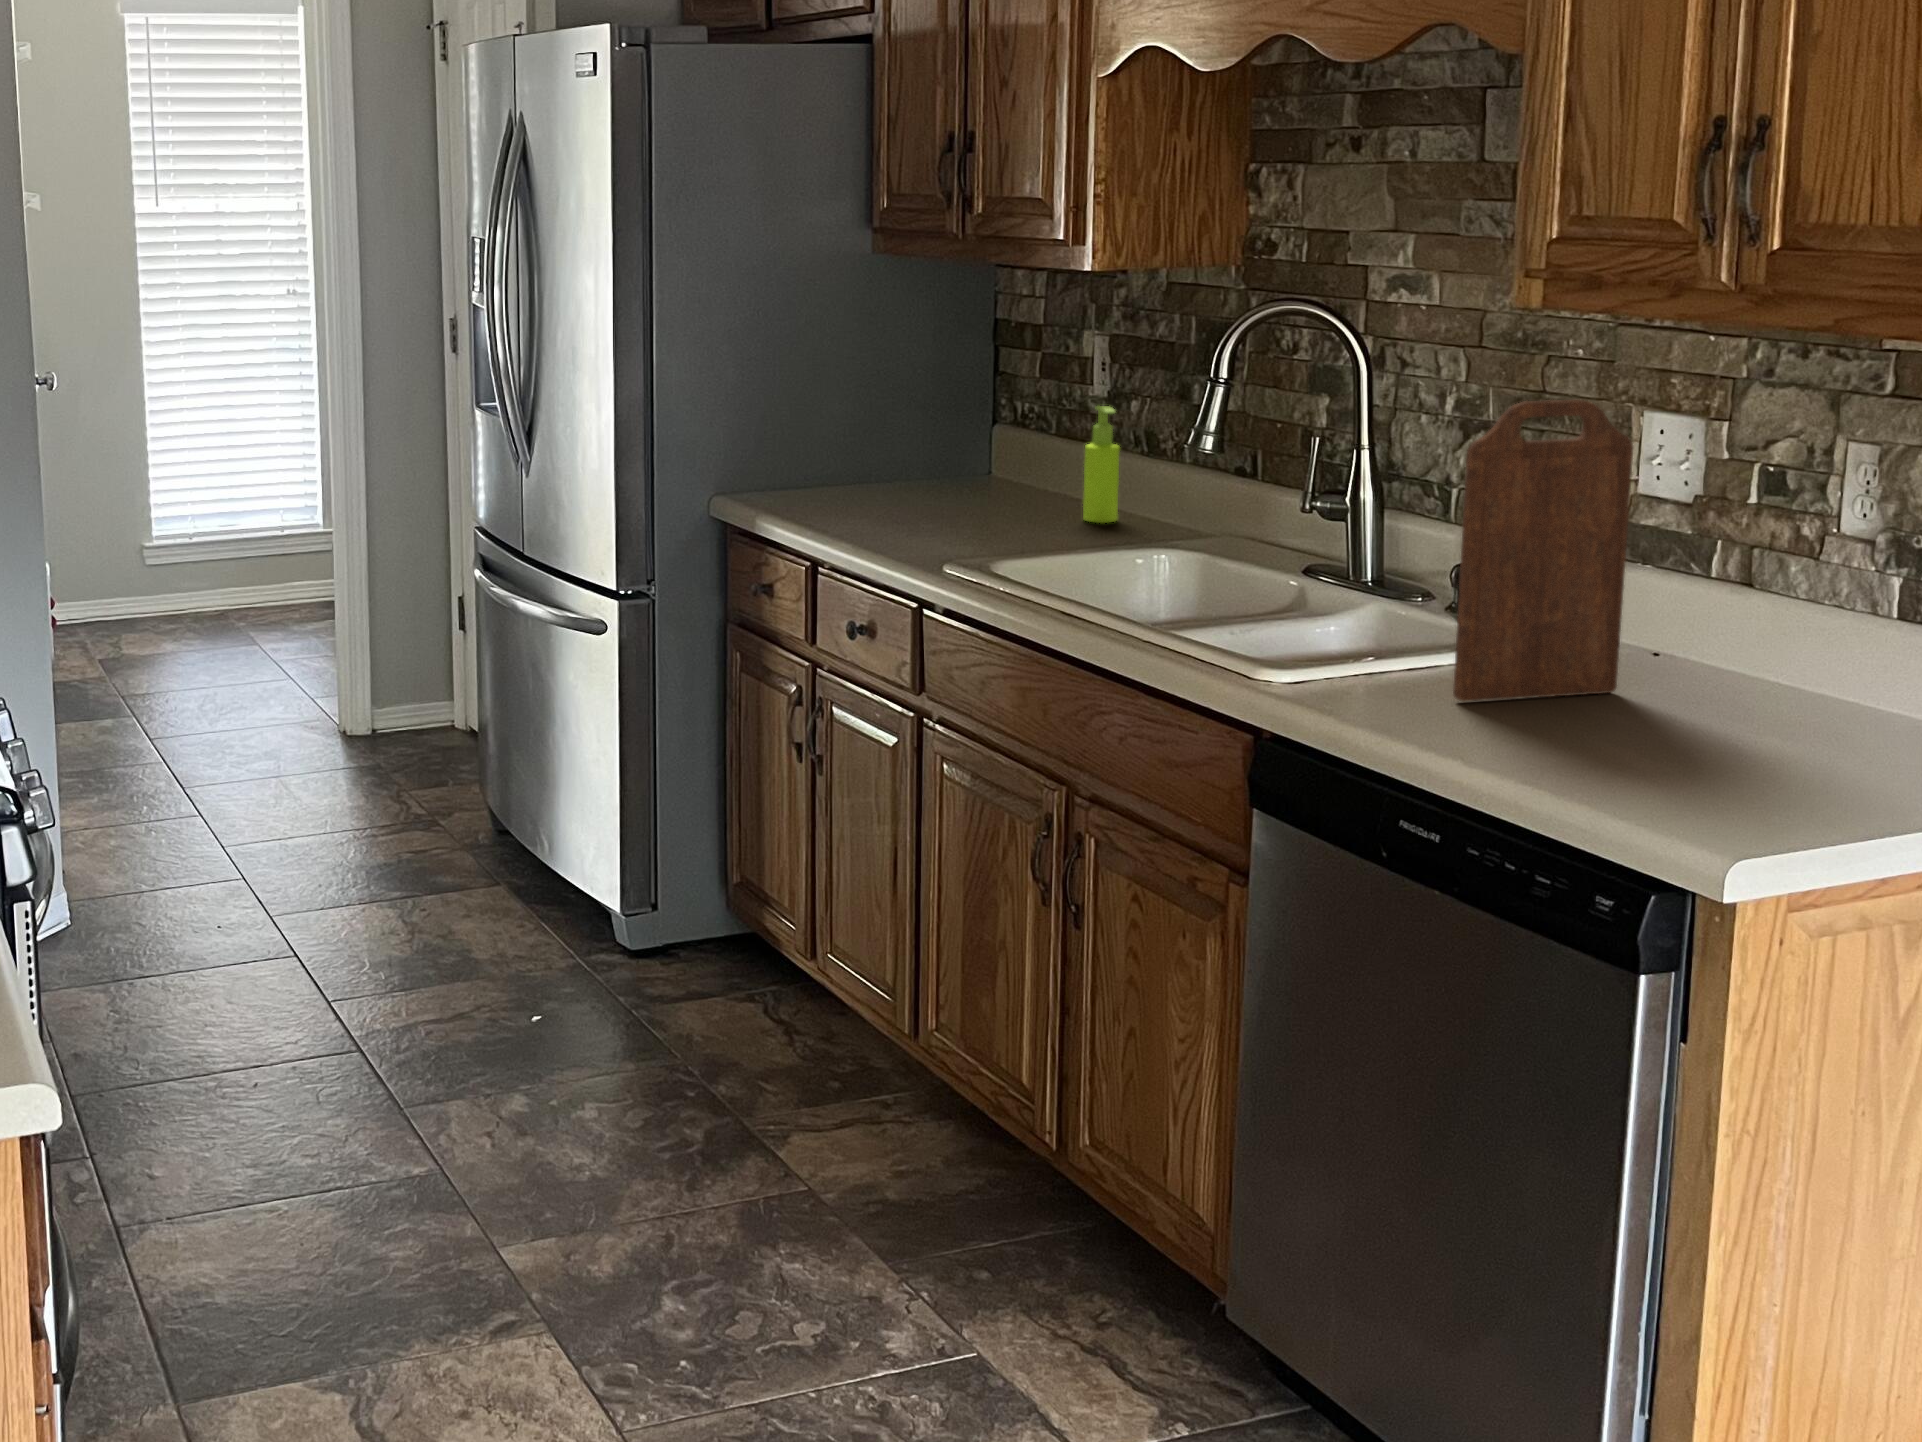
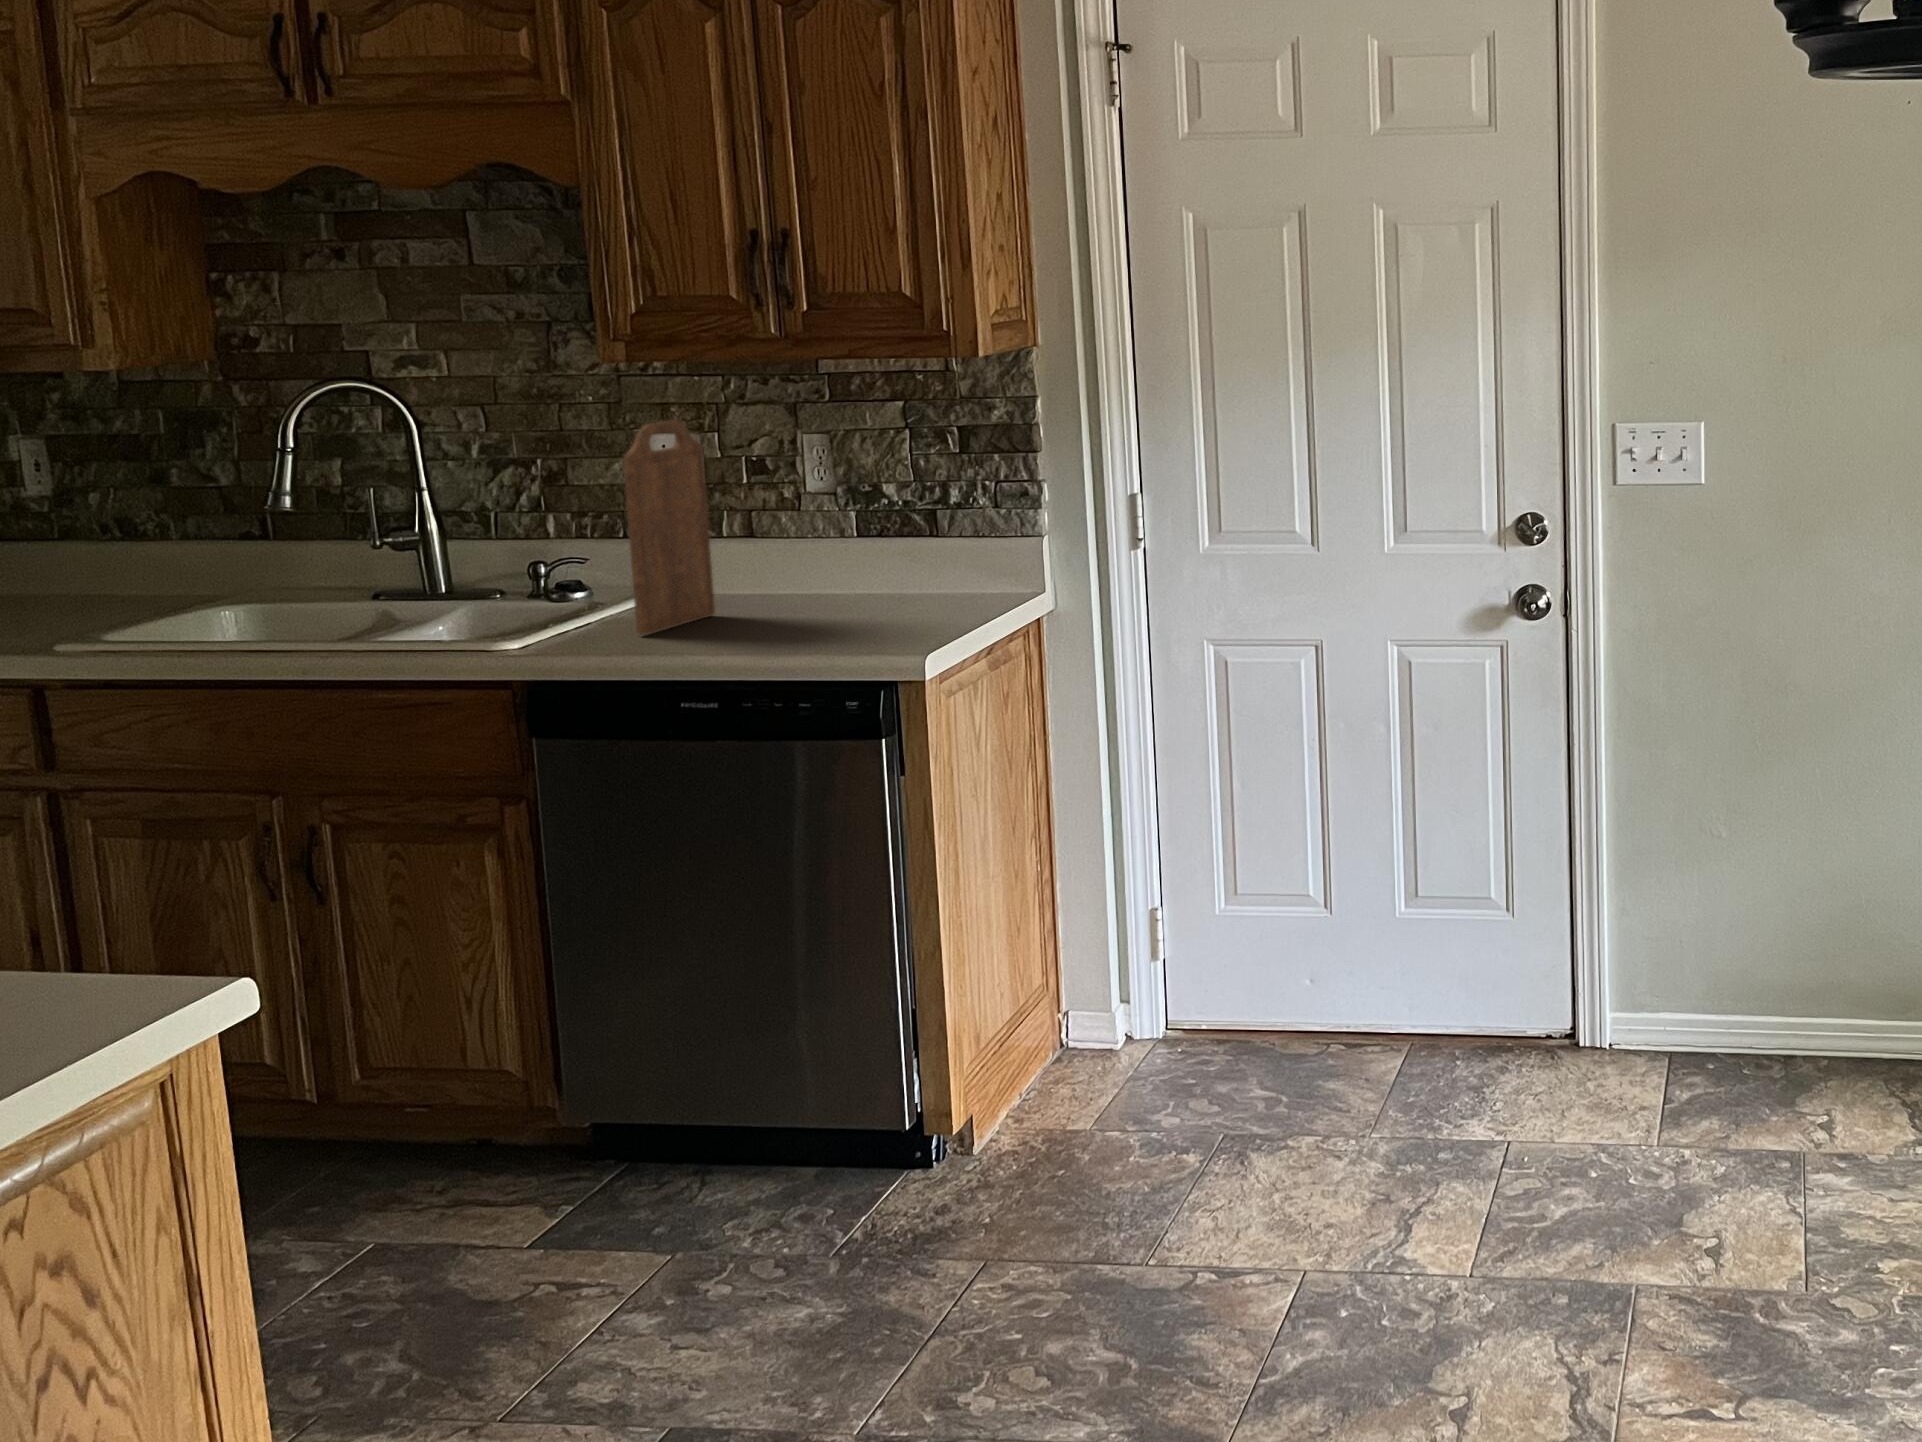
soap dispenser: present [1083,406,1120,523] -> none [62,501,107,610]

